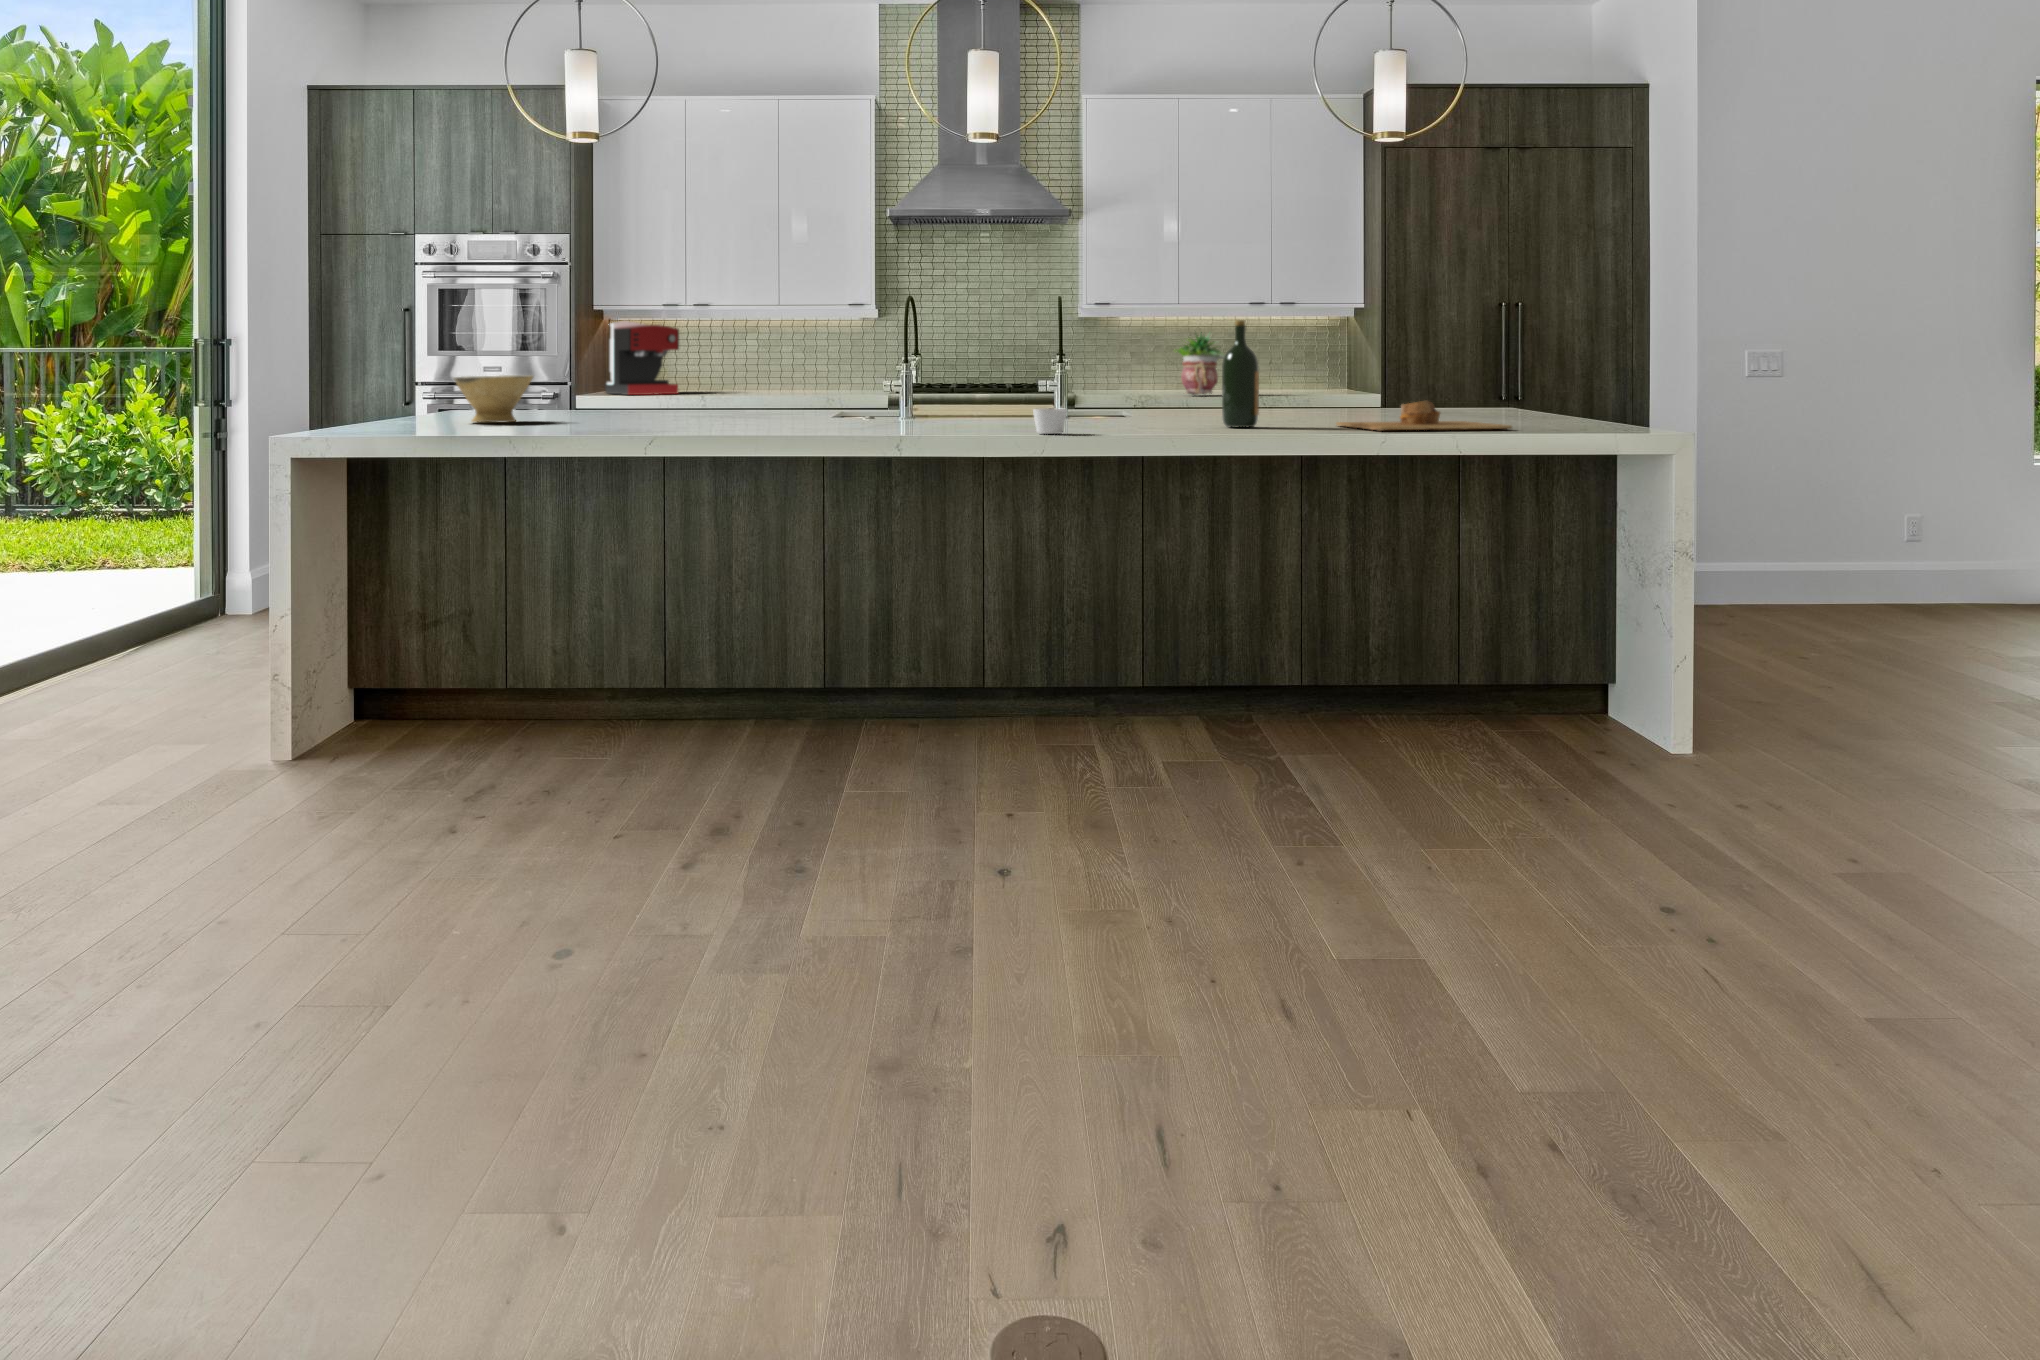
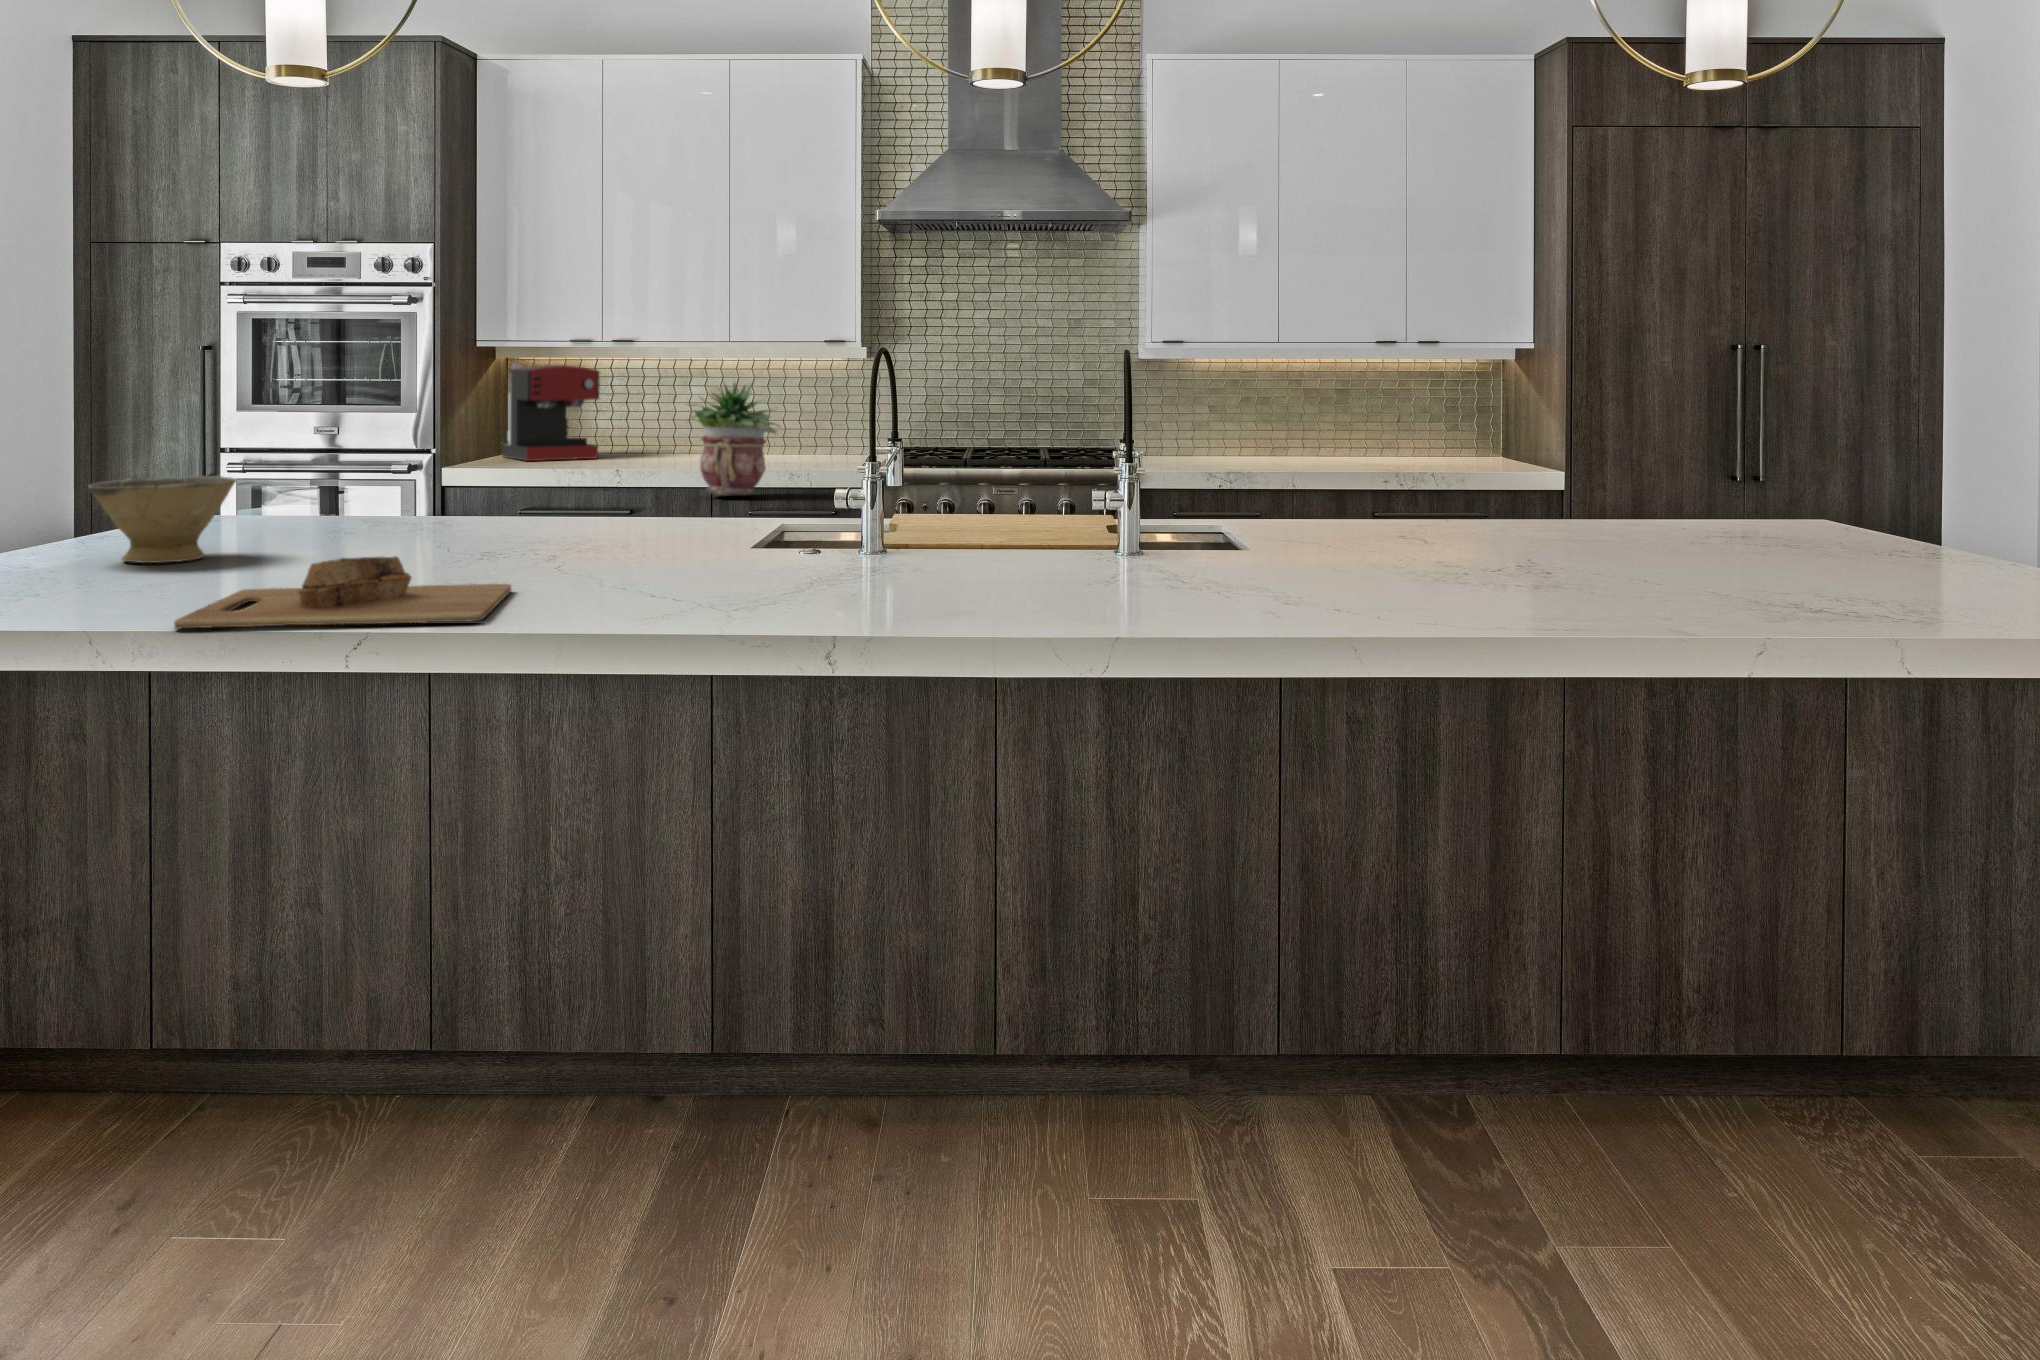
wine bottle: present [1222,320,1259,427] -> none [1410,401,1478,594]
potted plant: present [1175,332,1224,395] -> present [691,383,779,495]
cutting board: present [1336,401,1512,431] -> present [174,556,511,629]
candle: present [1033,408,1067,434] -> none [1072,572,1138,626]

